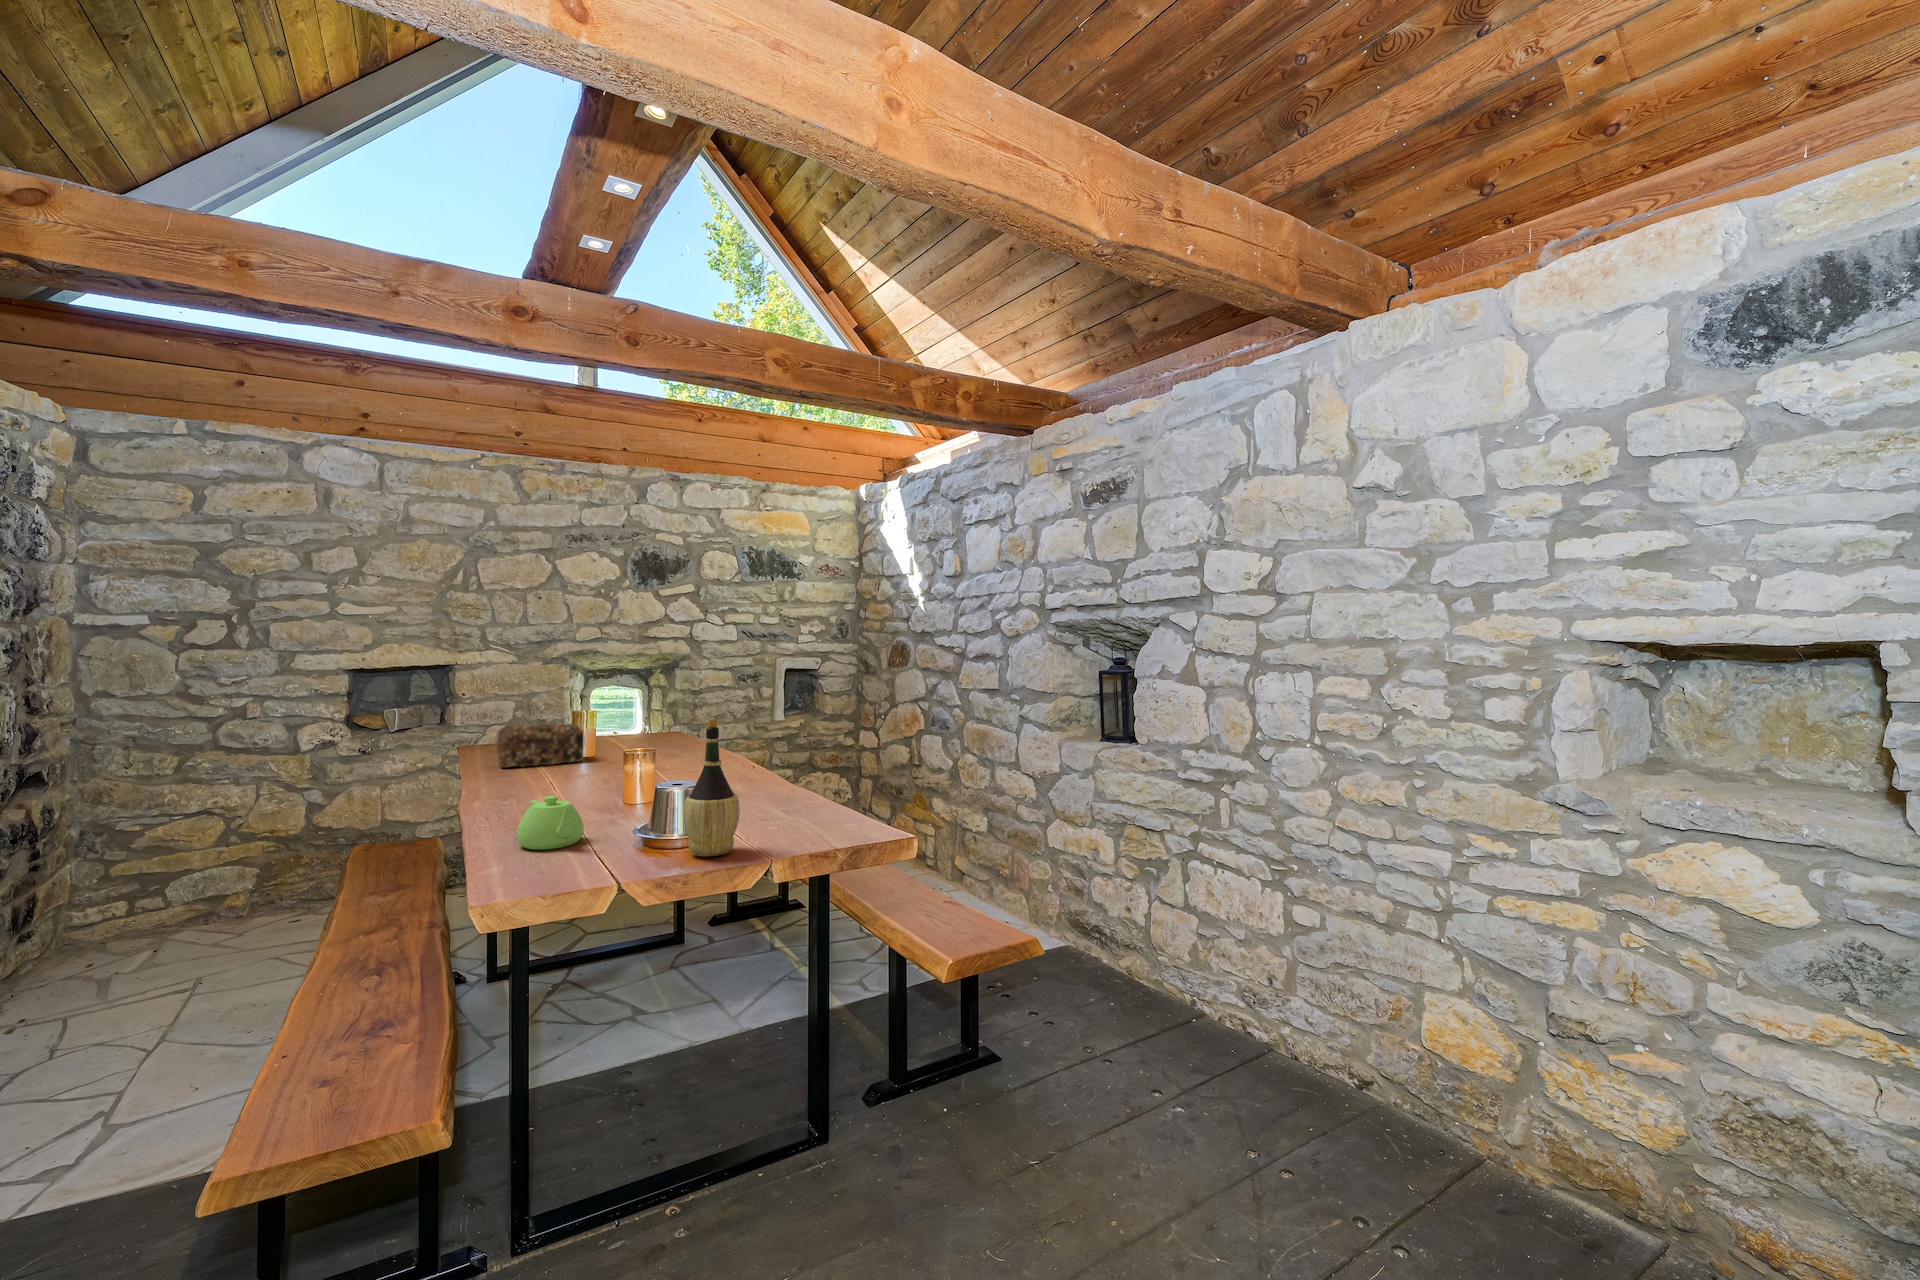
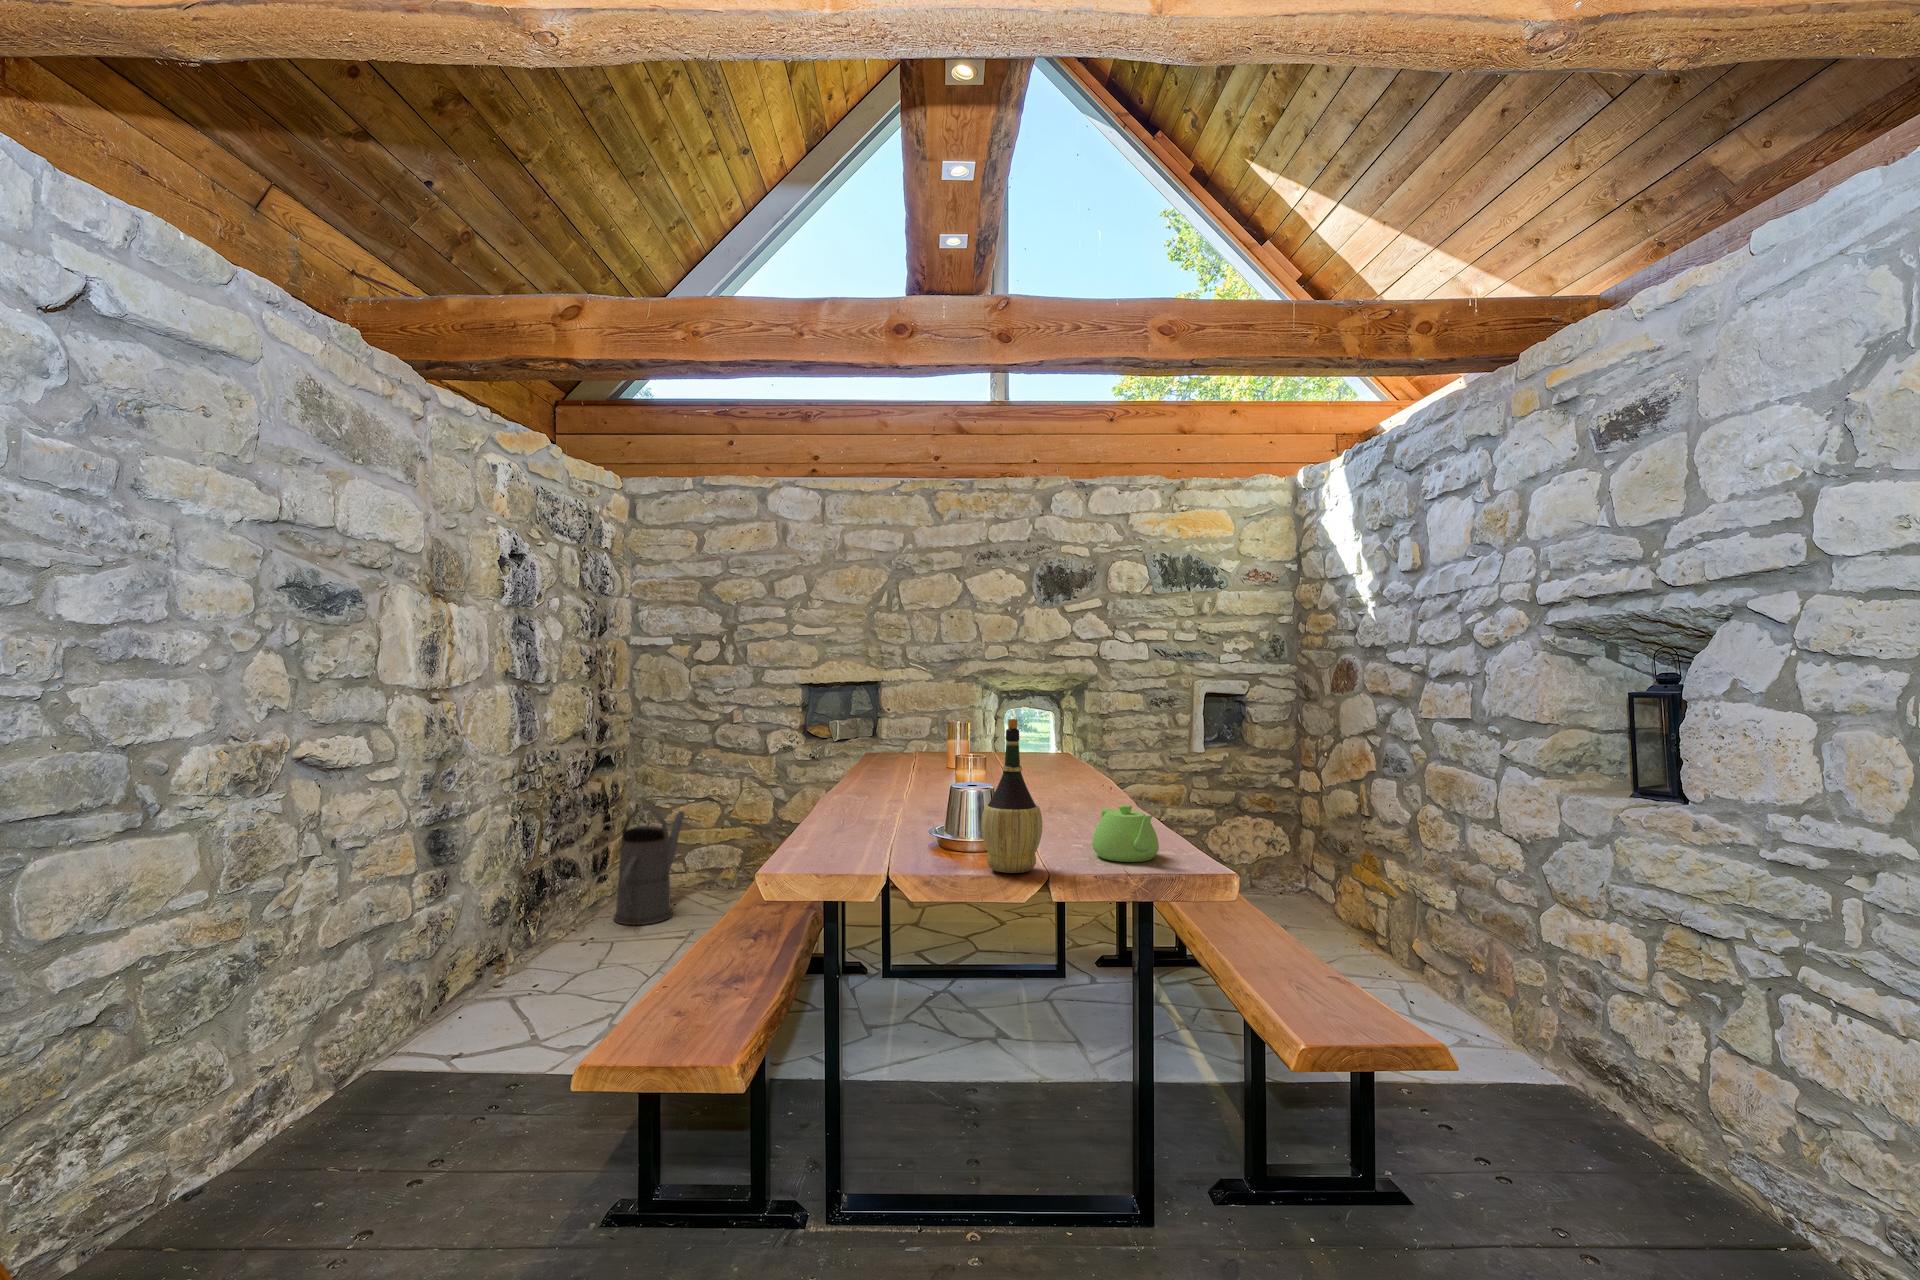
bread loaf: present [497,723,584,768] -> none [891,734,966,775]
teapot: present [516,796,584,850] -> present [1092,805,1159,862]
watering can: none [64,830,172,985] -> present [614,808,684,925]

